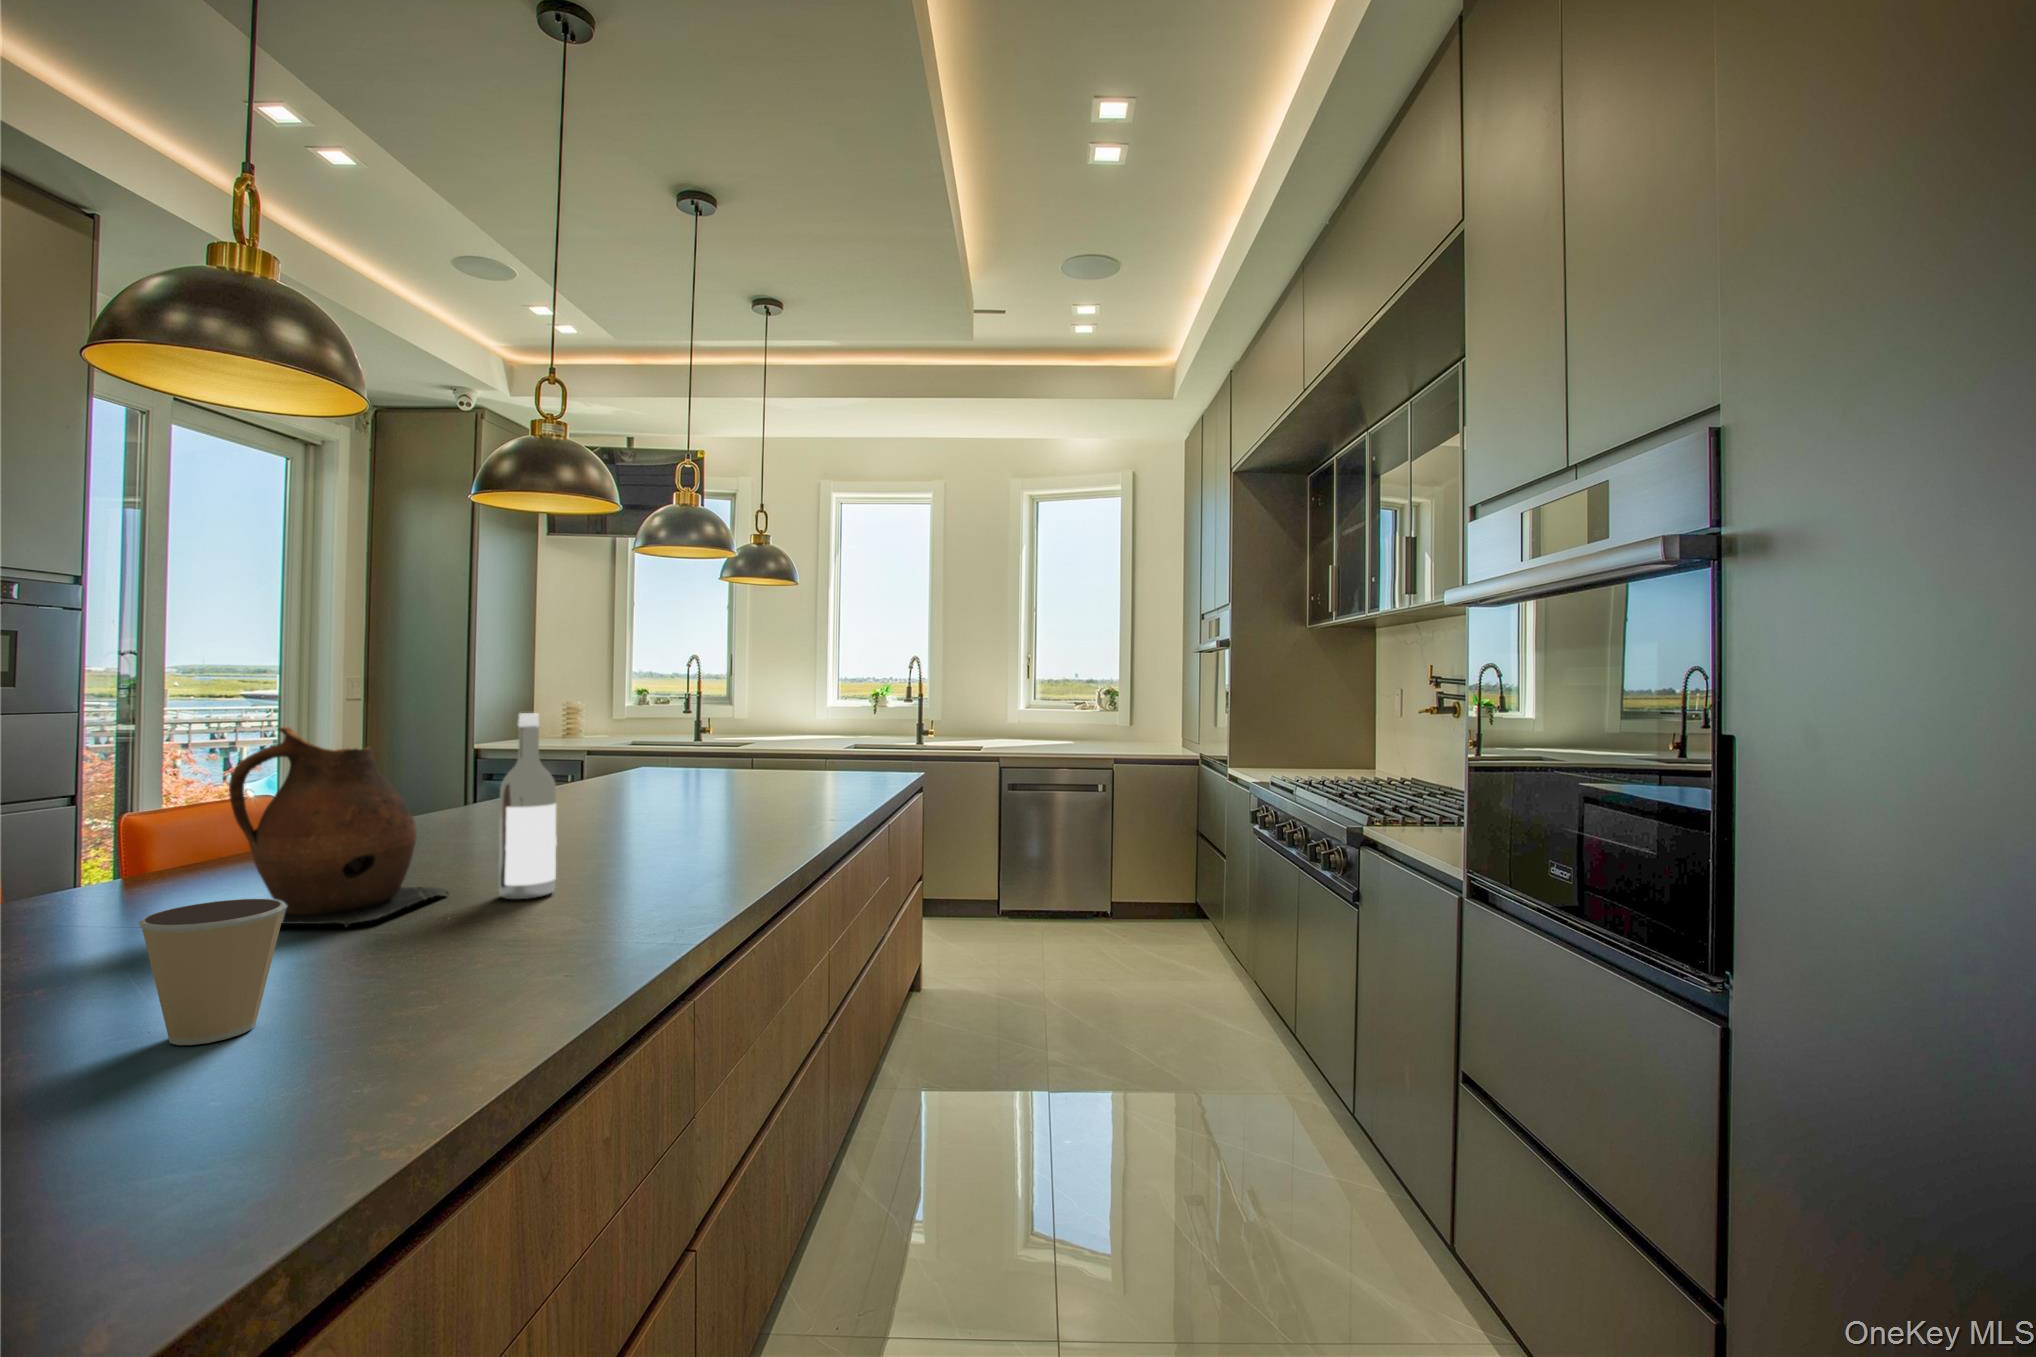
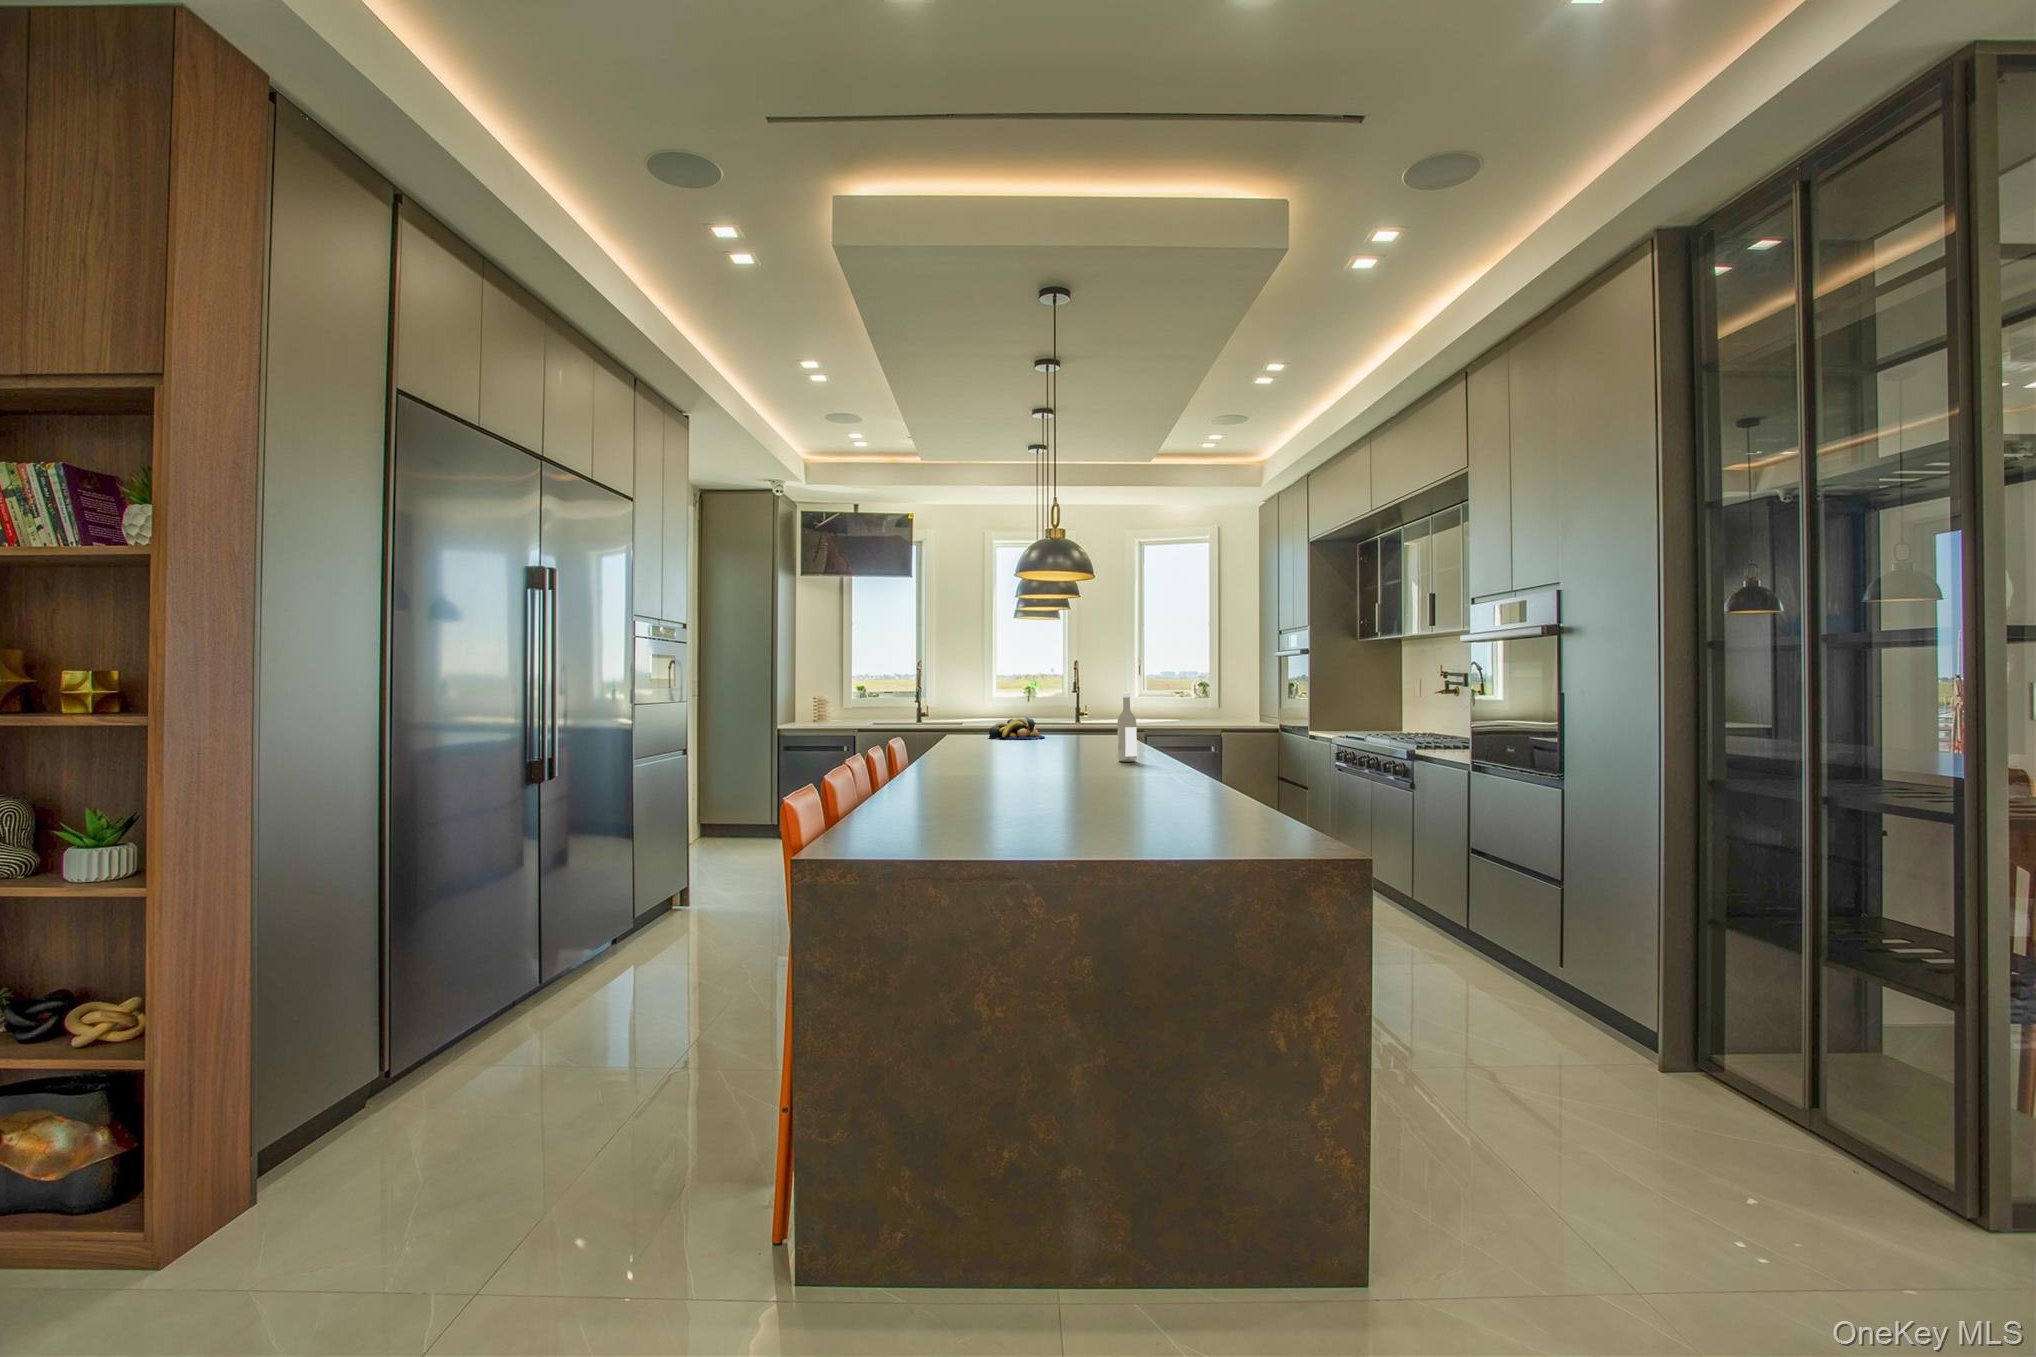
ceramic pitcher: present [229,727,448,927] -> none [1051,698,1109,765]
fruit bowl: none [624,746,732,786] -> present [989,717,1045,740]
coffee cup: present [139,899,287,1045] -> none [1142,741,1172,775]

